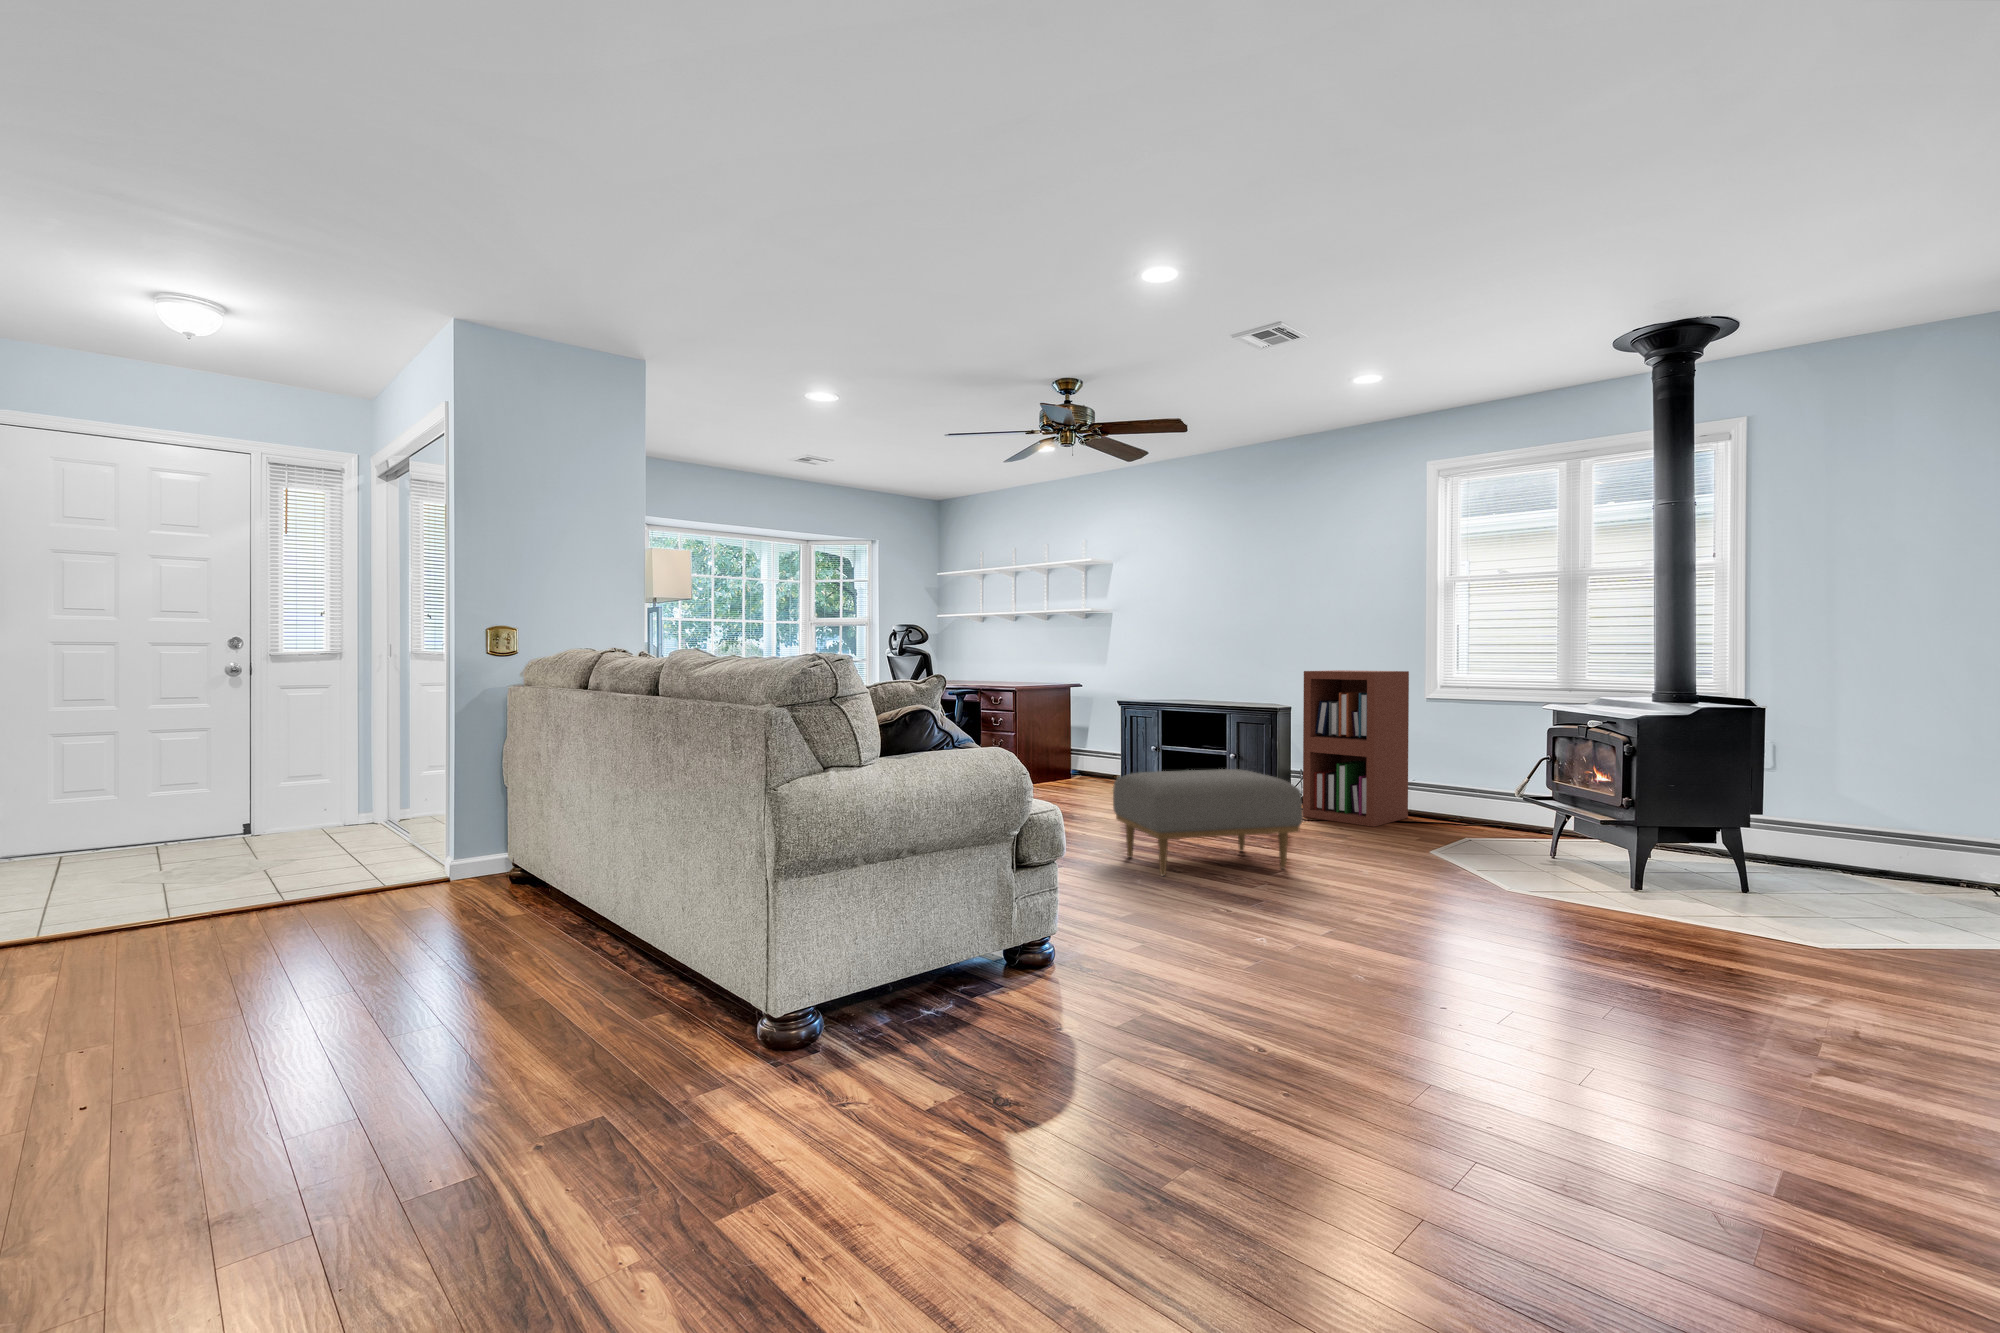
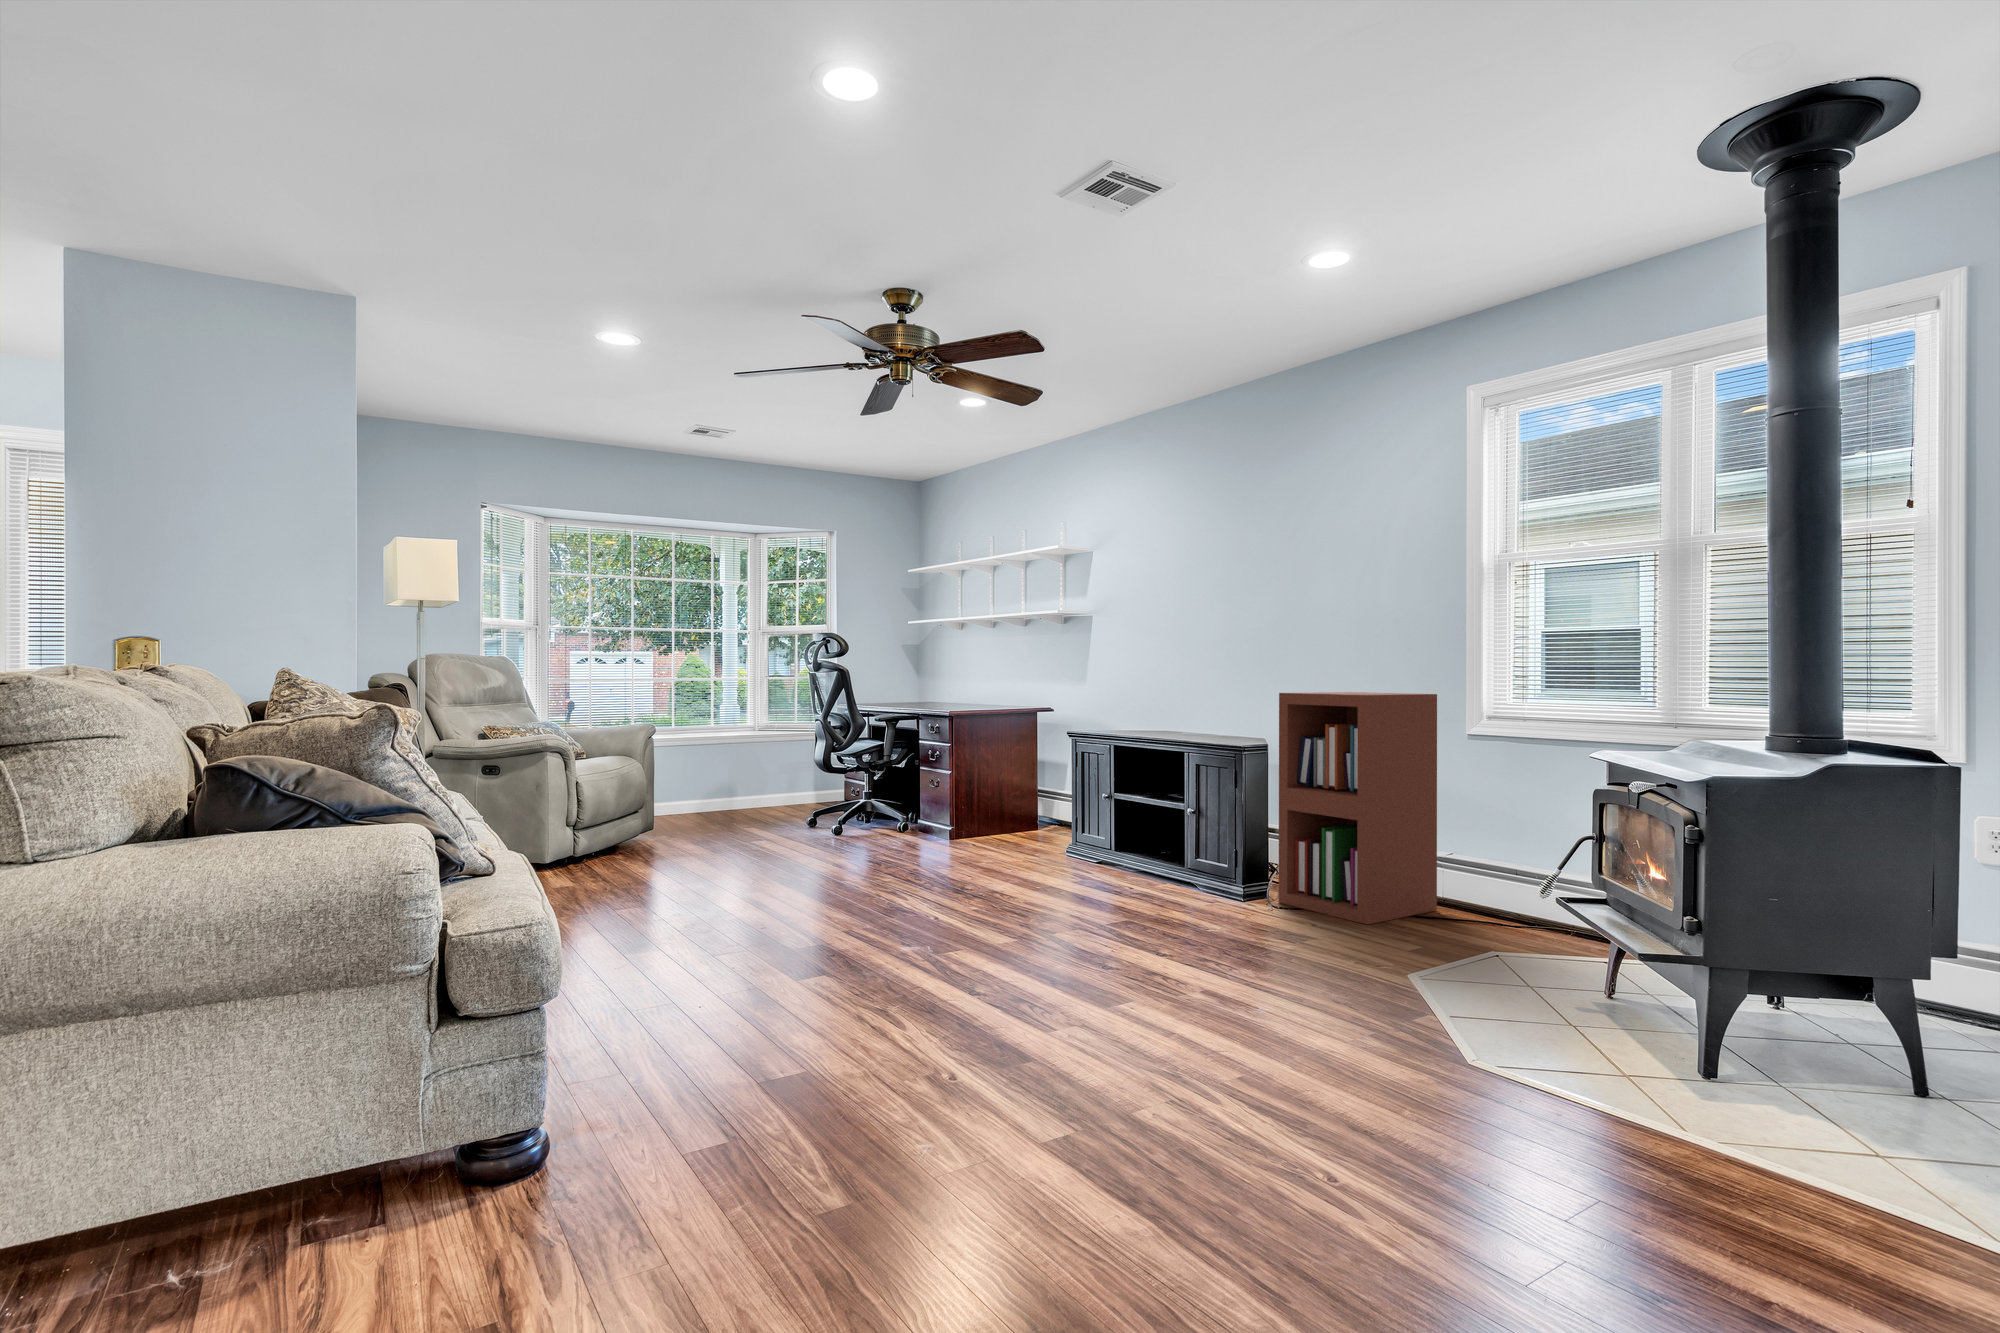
ottoman: present [1113,769,1303,876] -> none [917,839,1166,1002]

